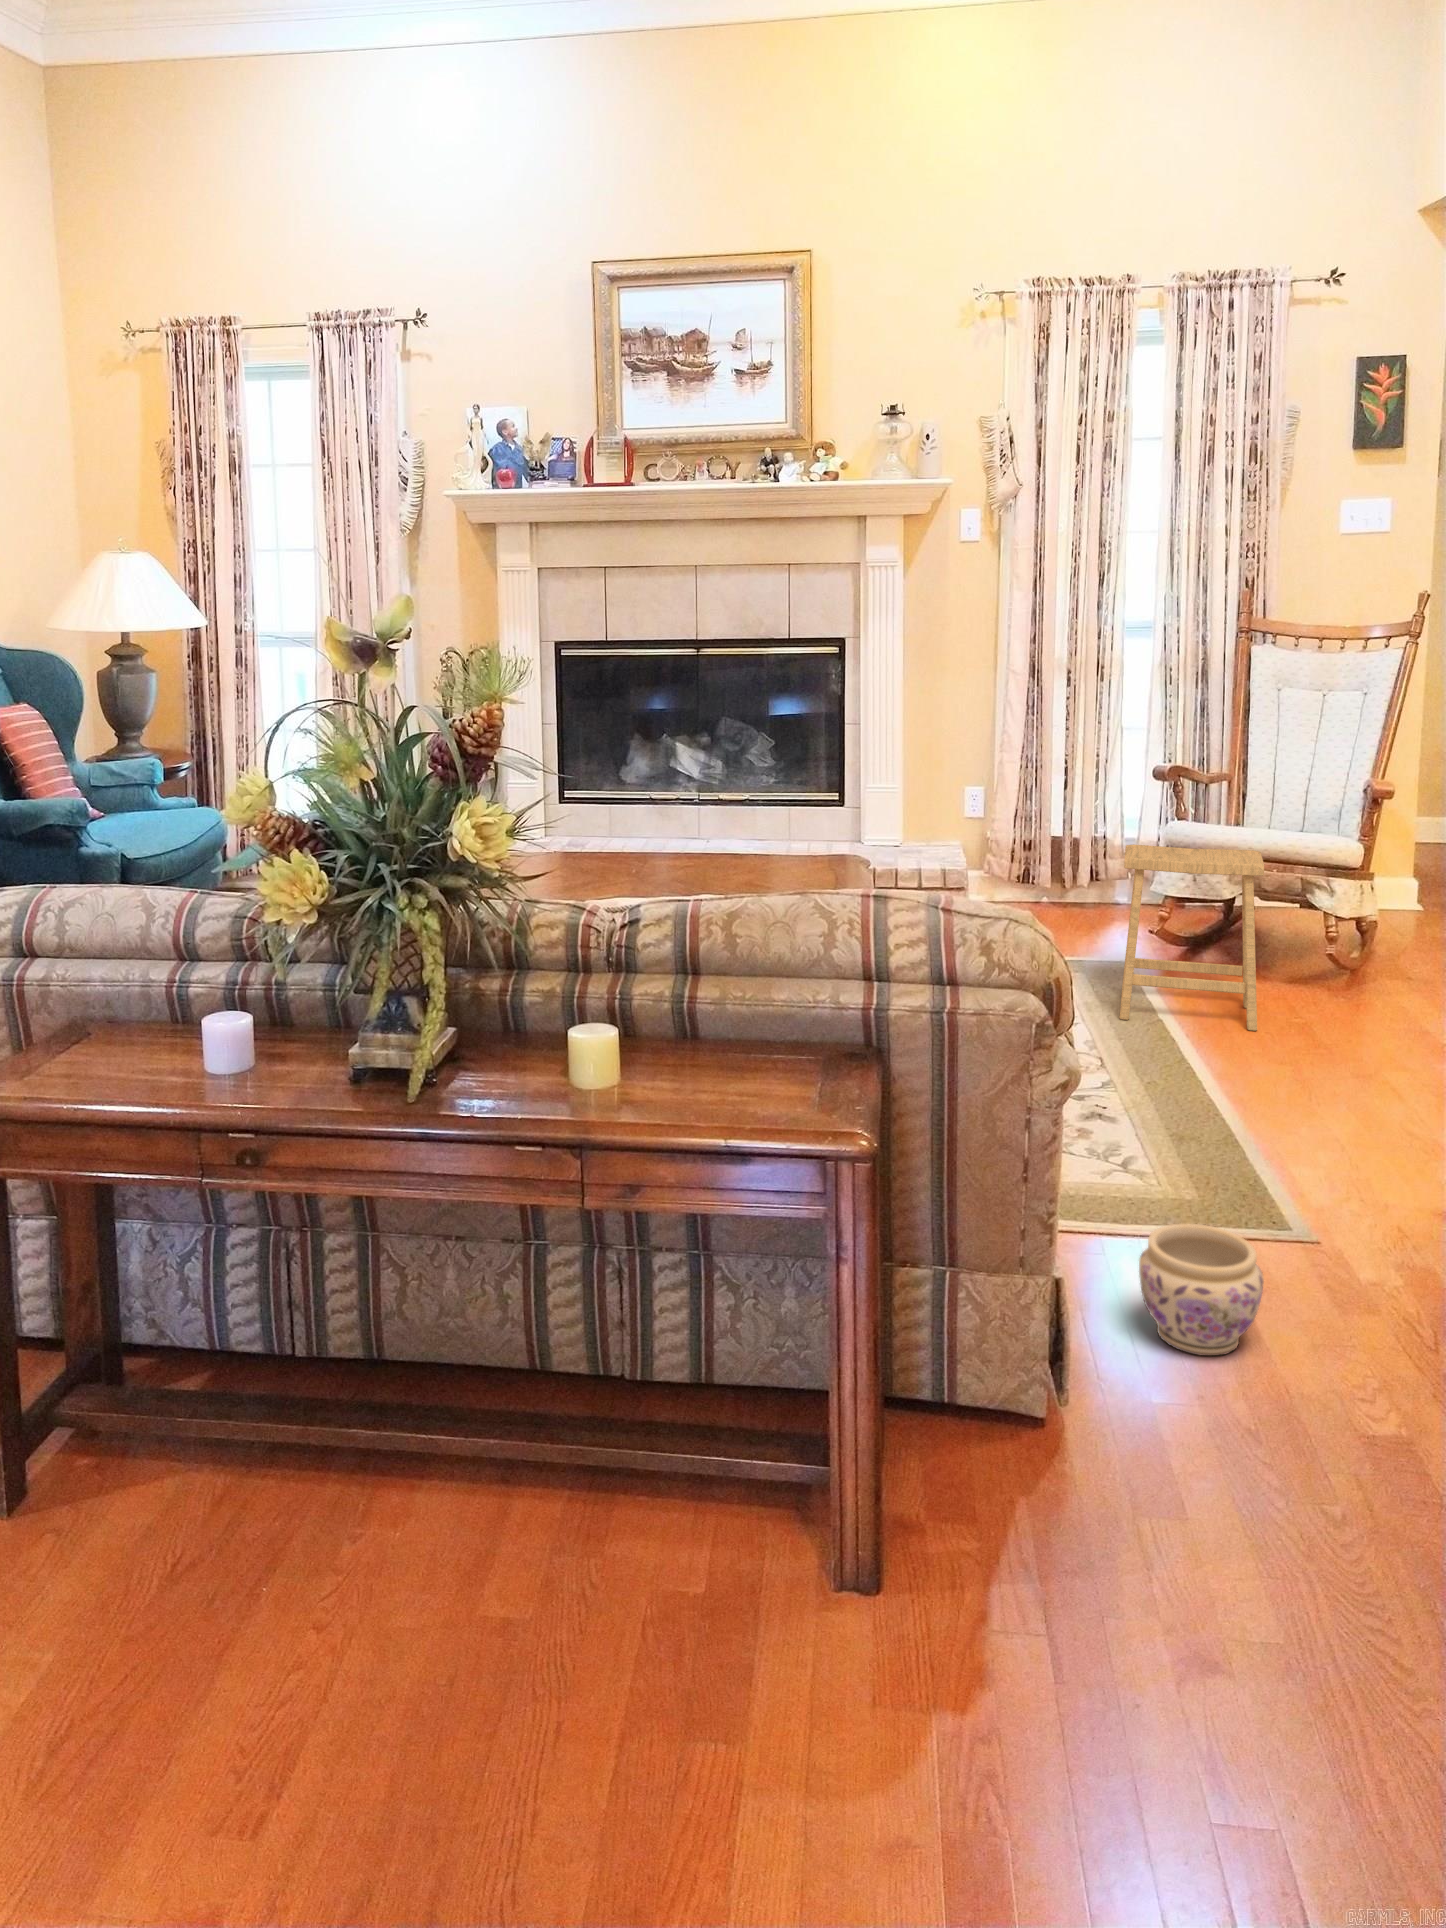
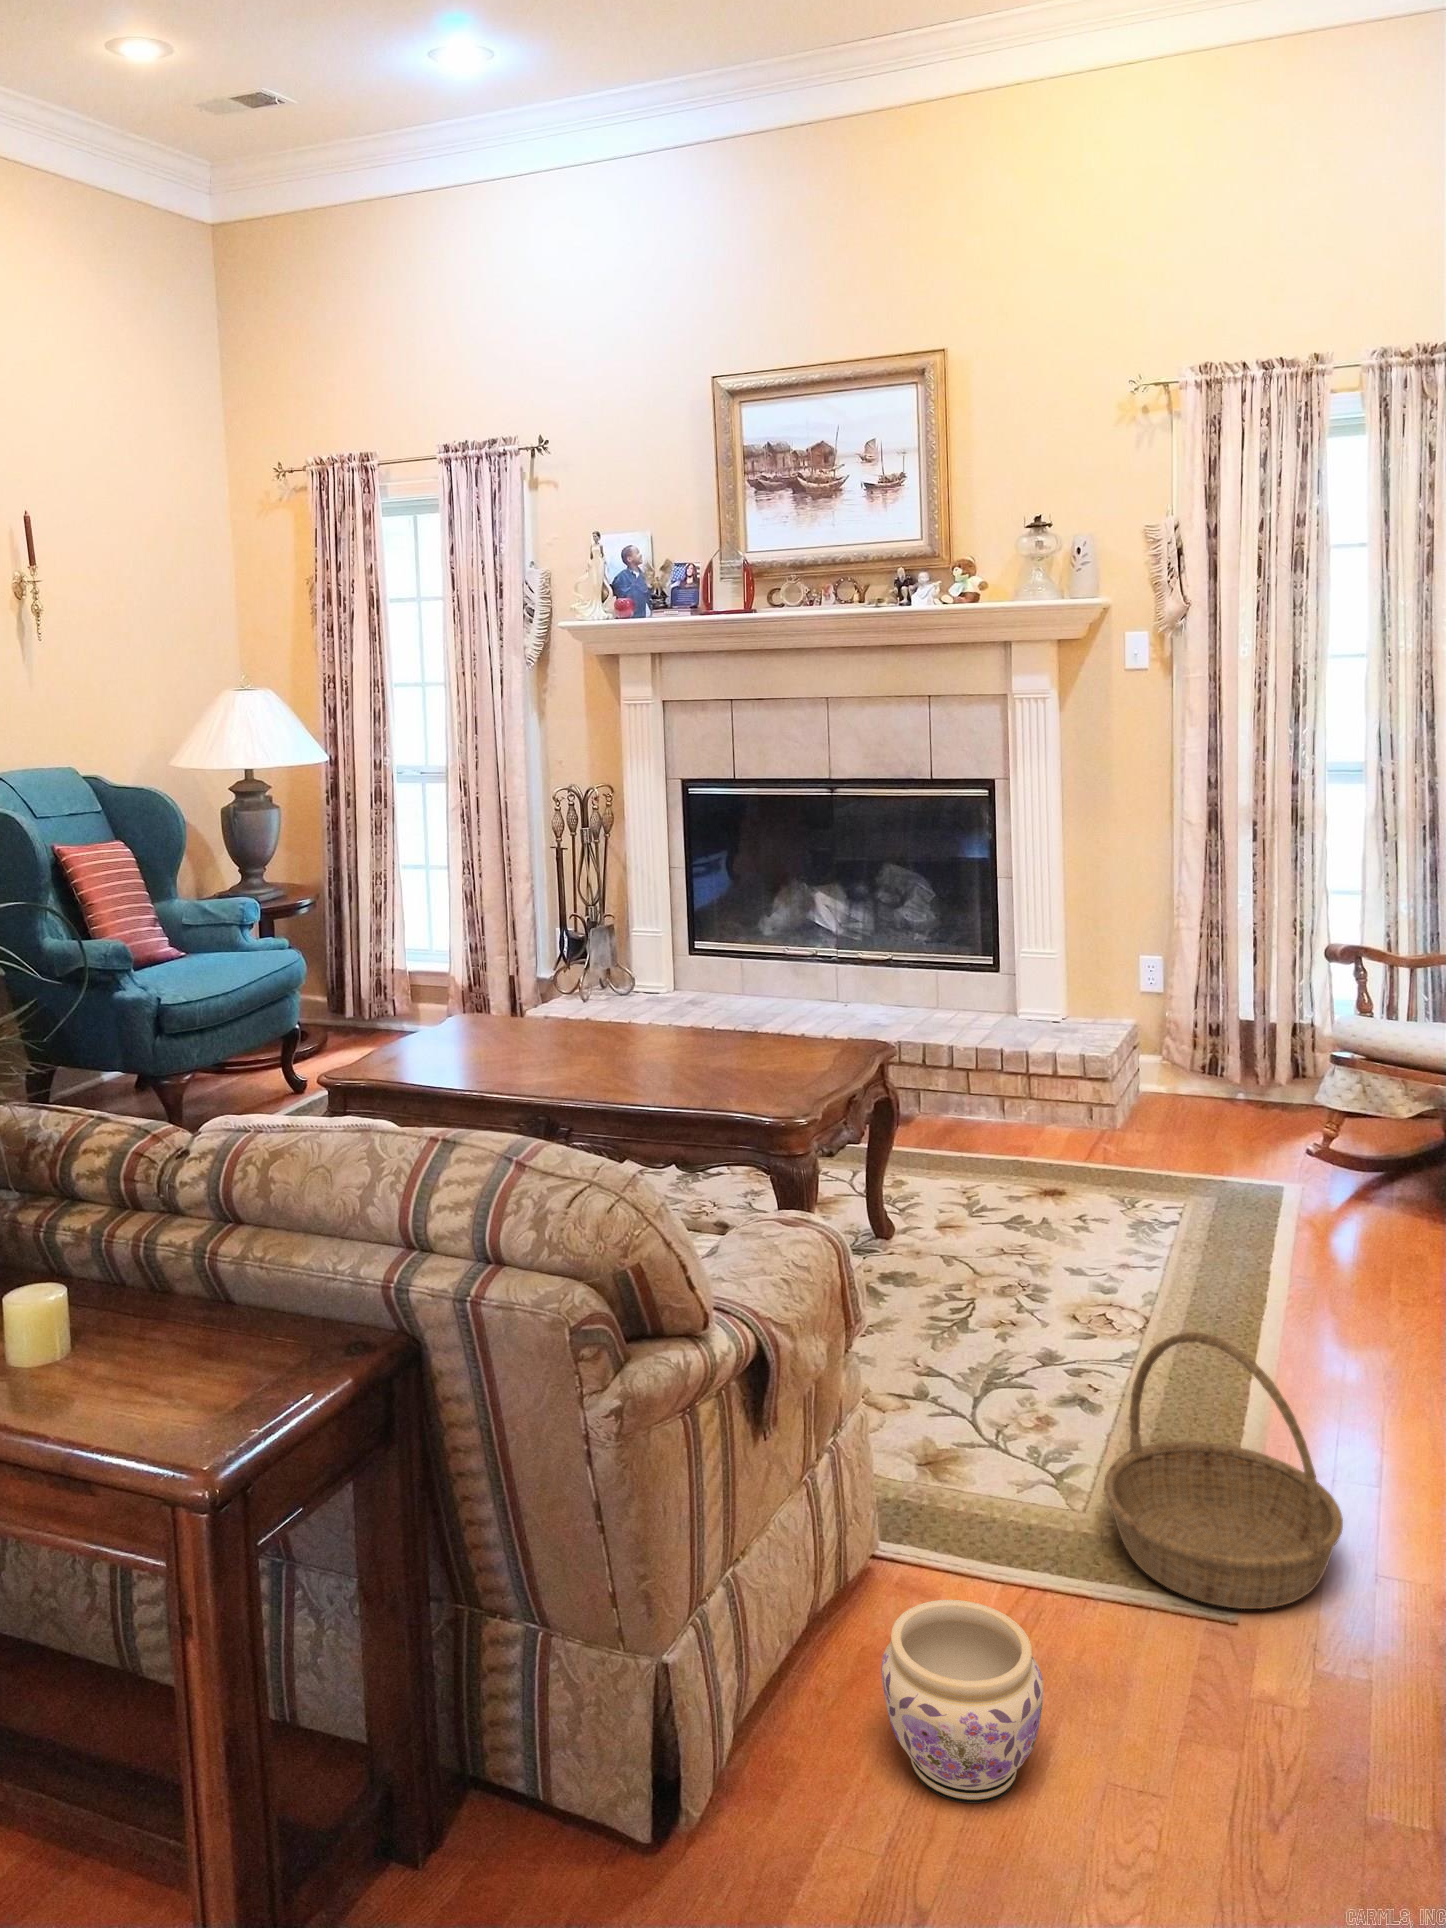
footstool: present [1119,844,1264,1031] -> none [1208,1048,1405,1305]
basket: none [1182,1032,1361,1223] -> present [1104,1332,1343,1609]

